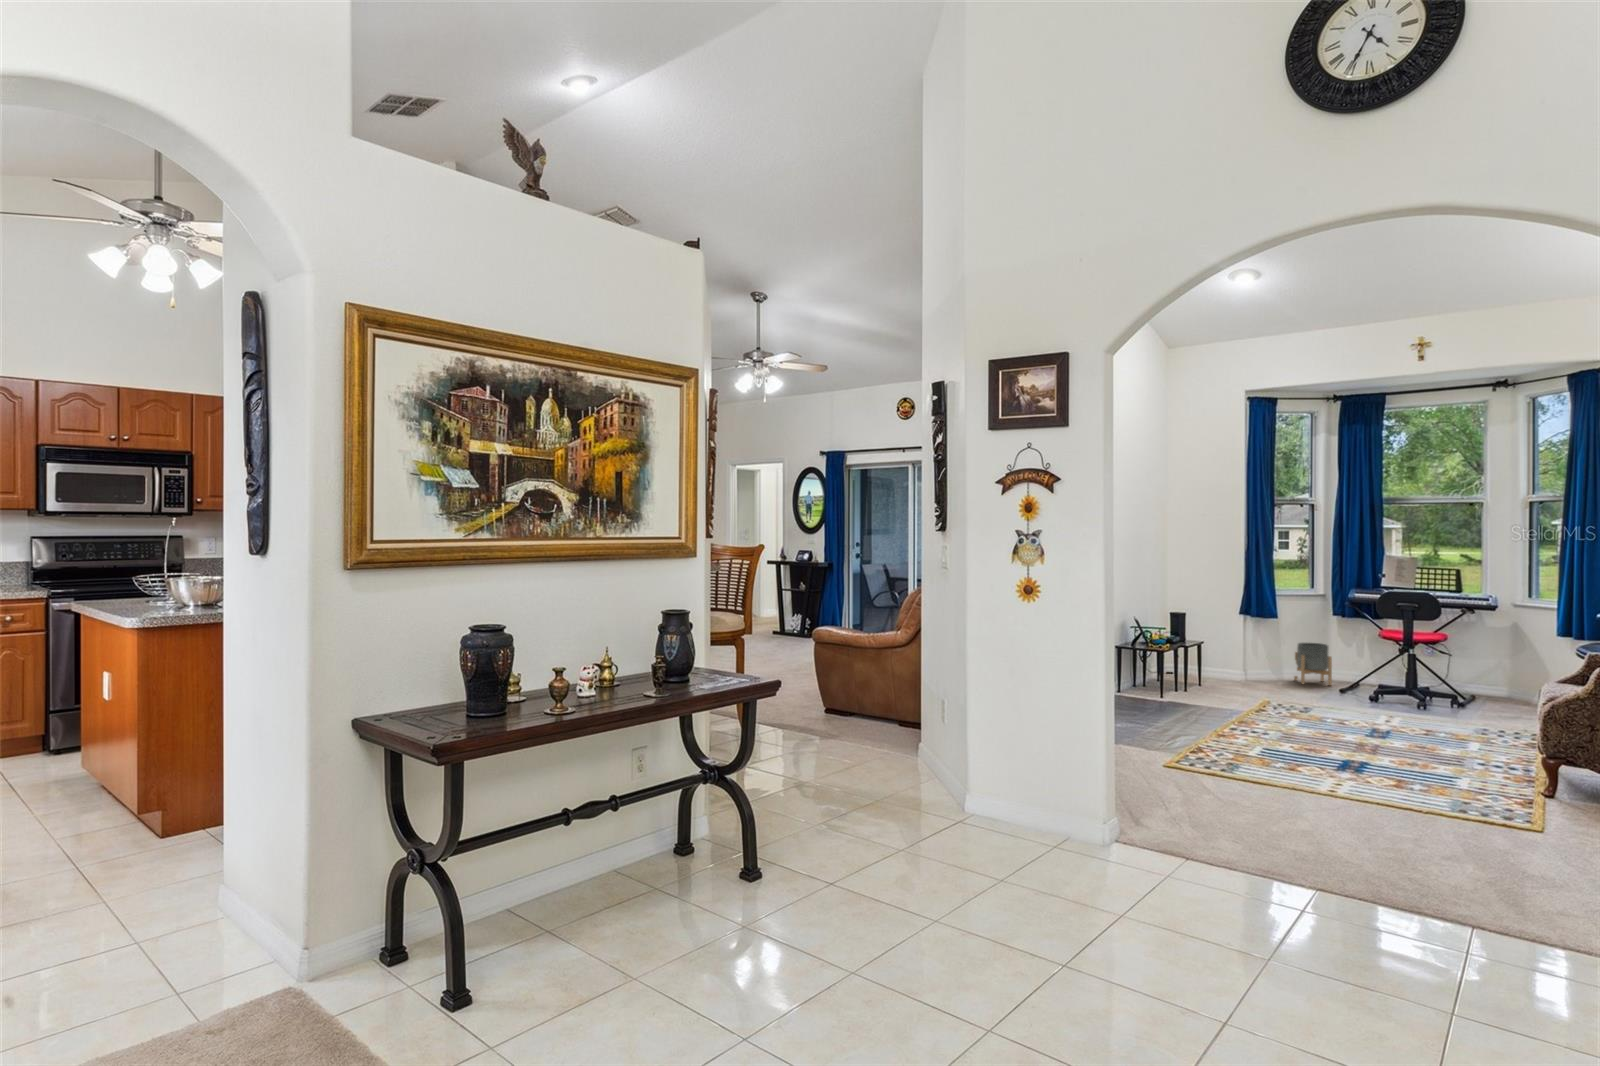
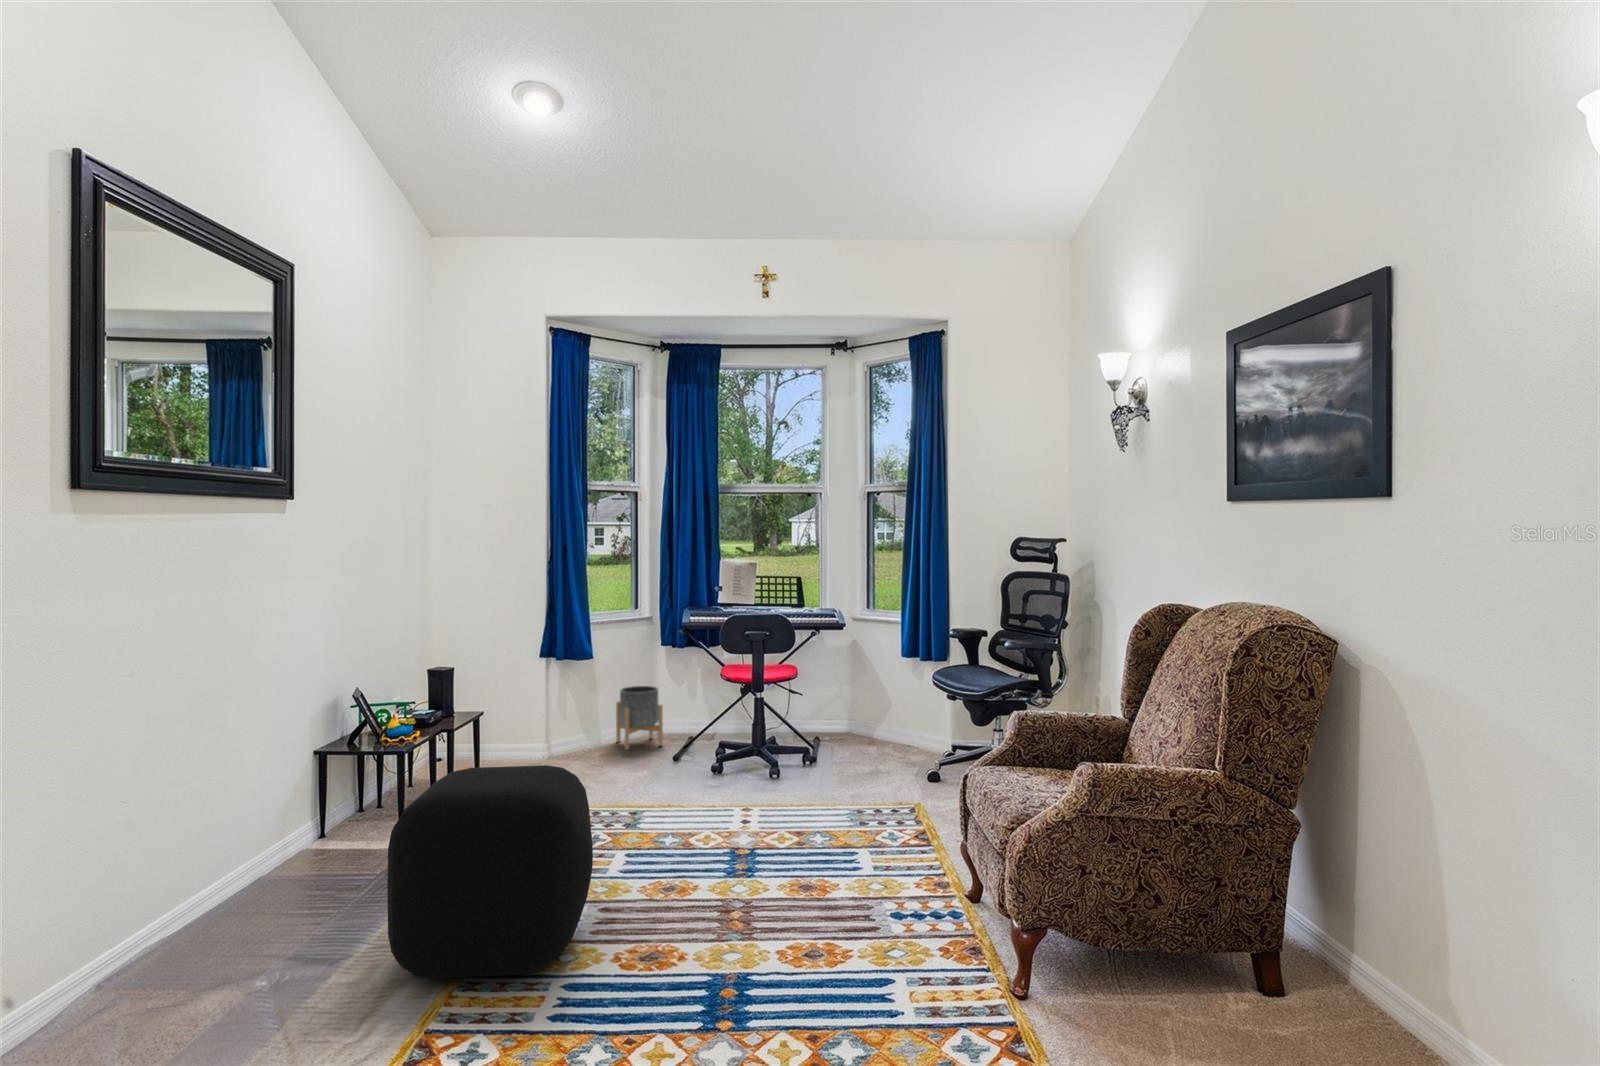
ottoman: none [1187,650,1286,742] -> present [387,765,593,979]

